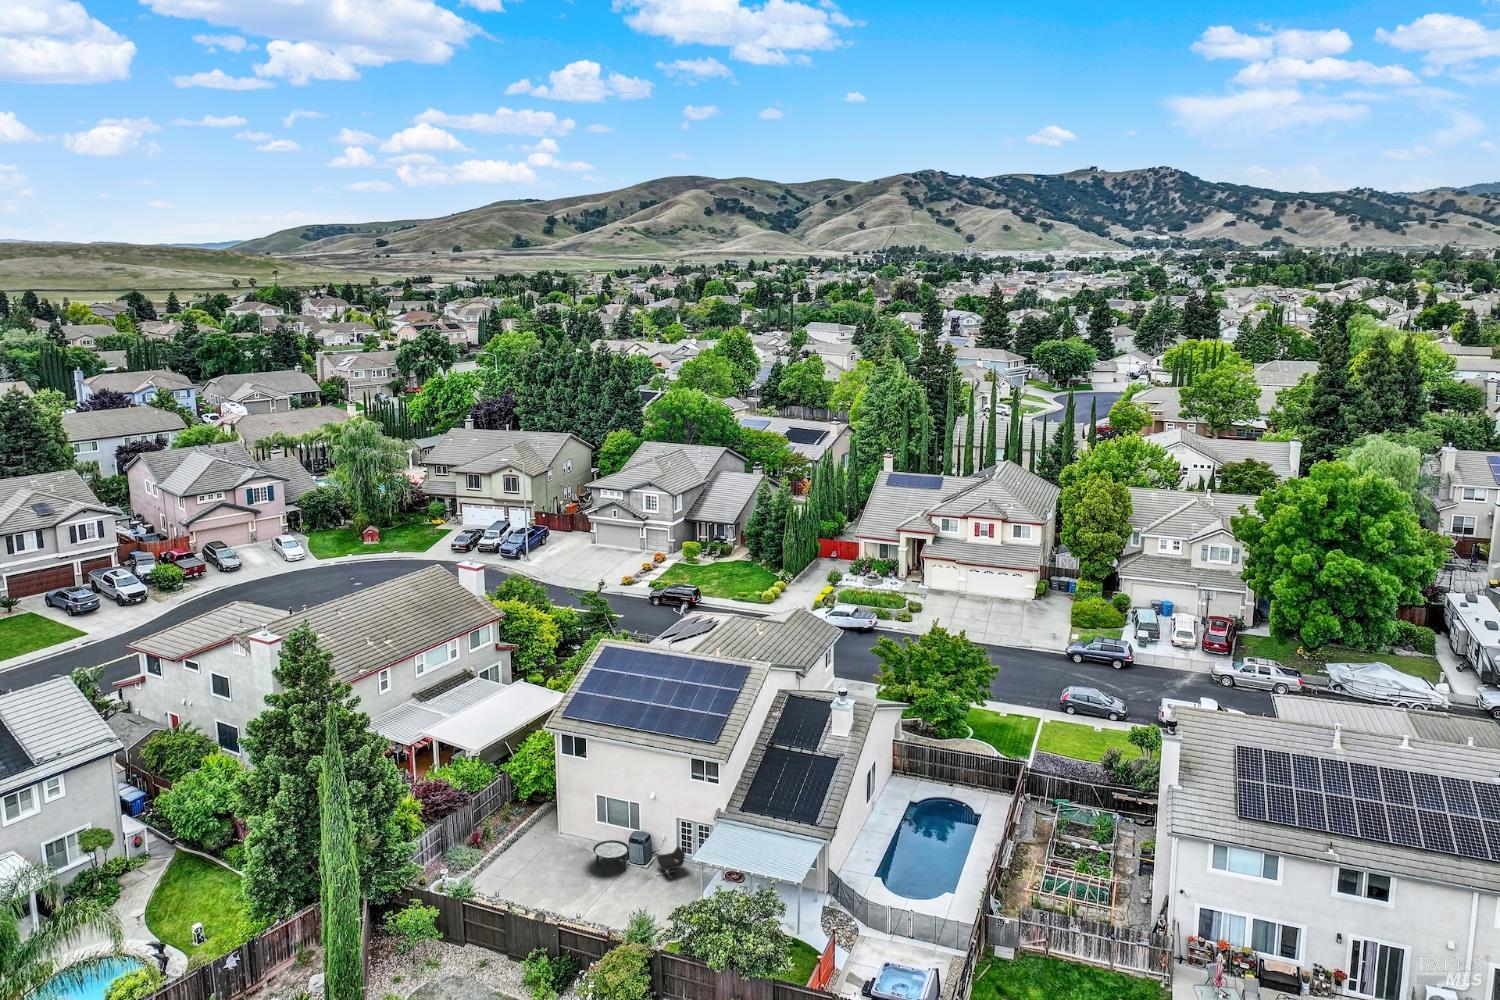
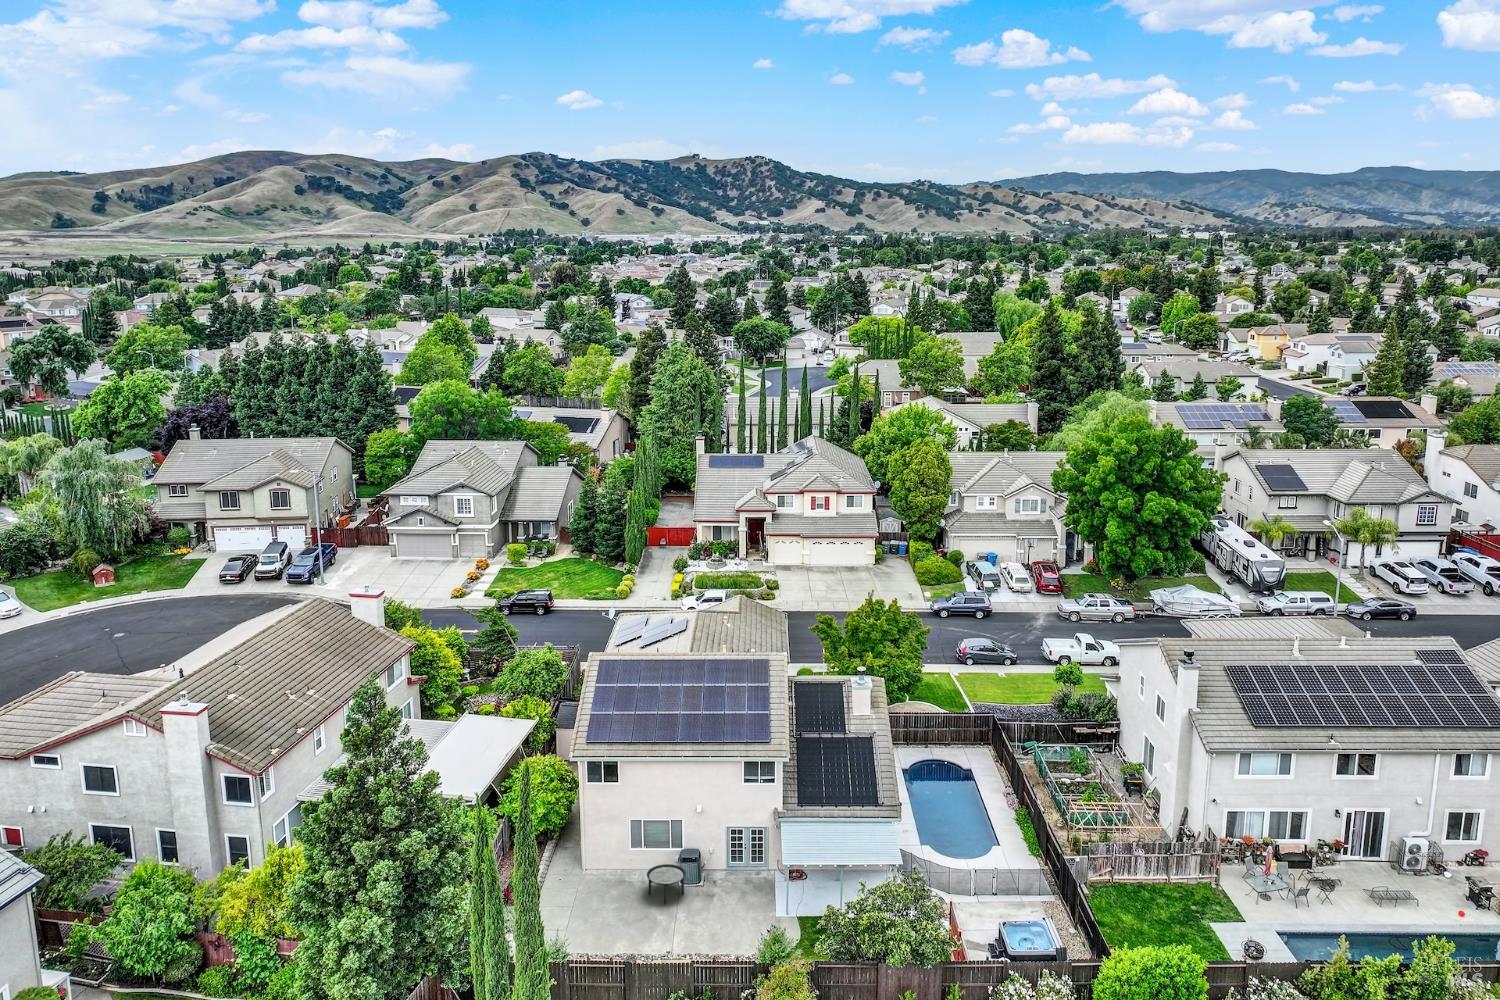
lounge chair: present [657,847,685,873] -> none [713,857,745,892]

